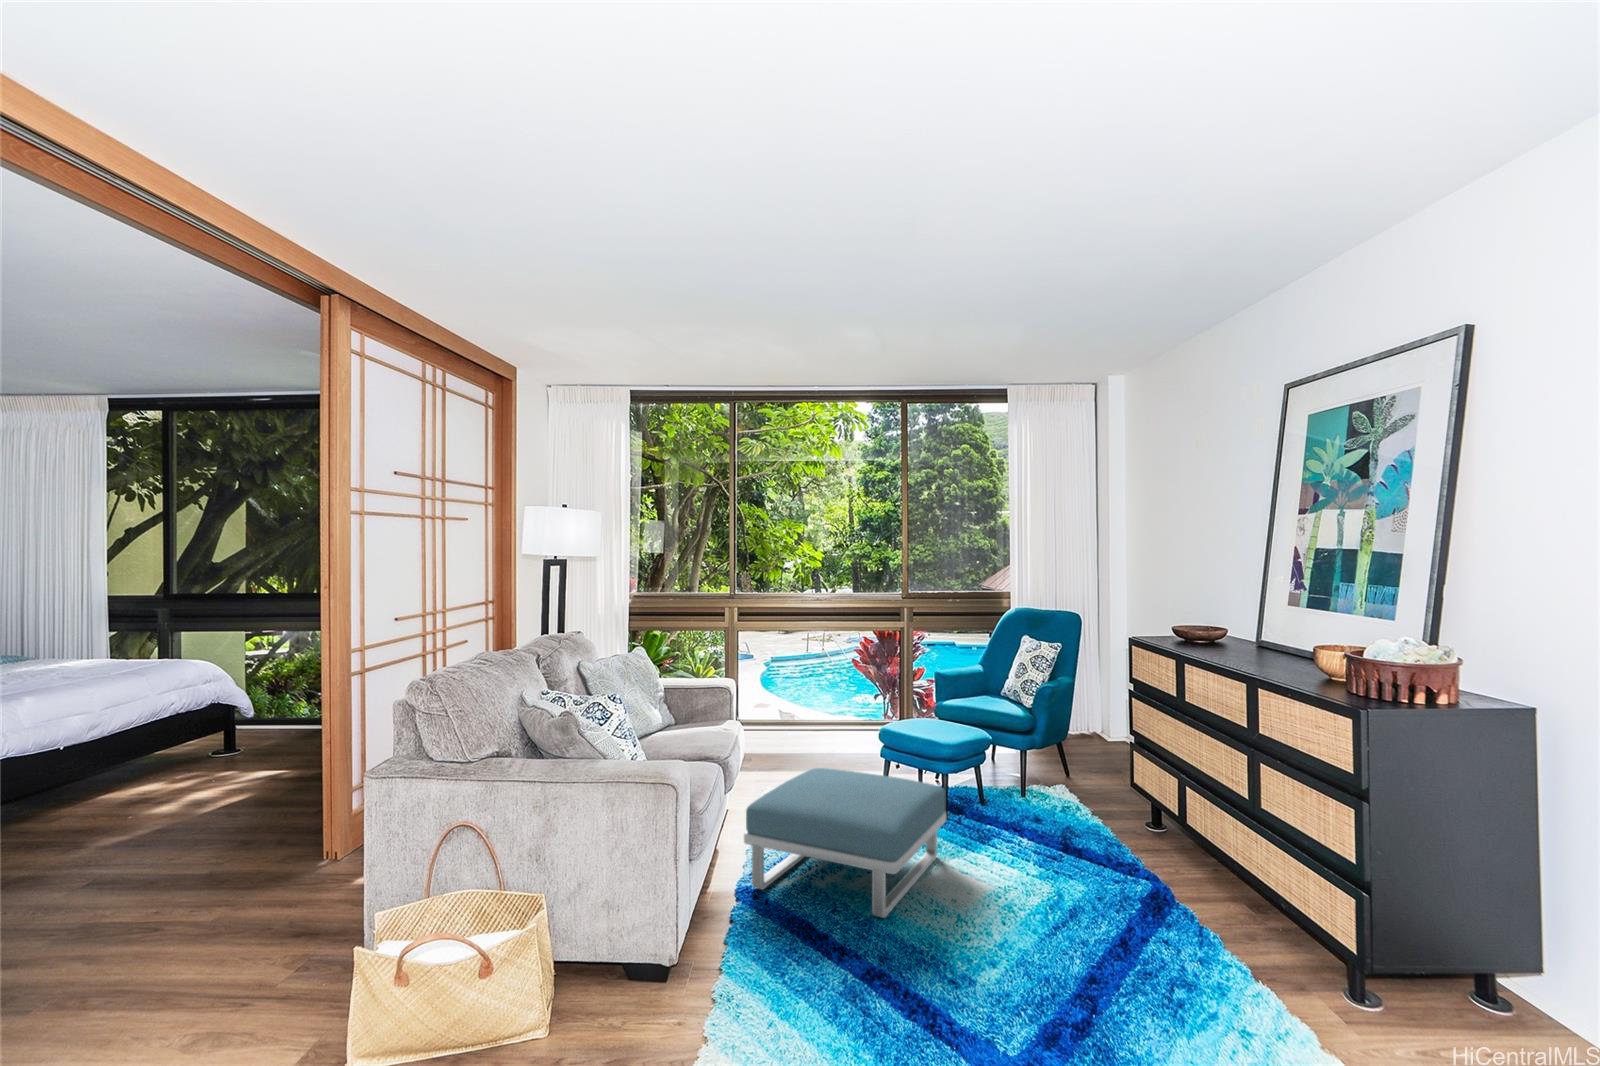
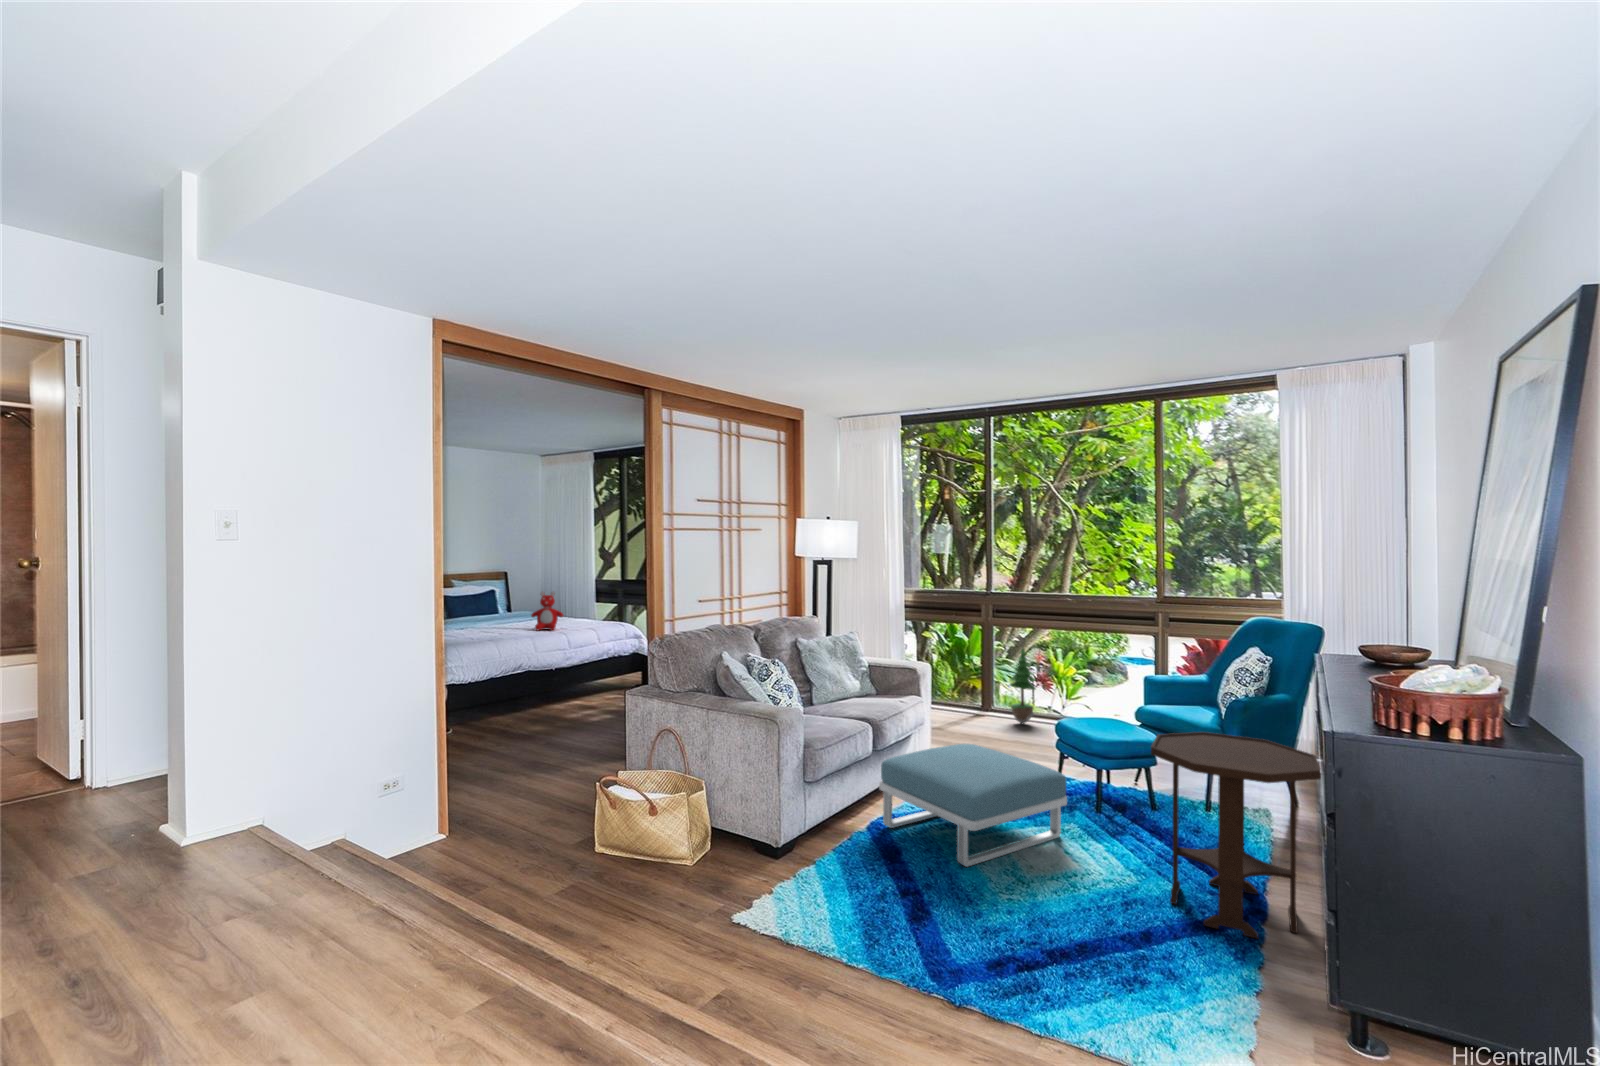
teddy bear: none [28,617,98,682] -> present [531,592,563,630]
potted tree: none [775,650,805,736] -> present [1010,649,1035,724]
side table: none [1058,723,1226,924] -> present [1151,732,1321,938]

